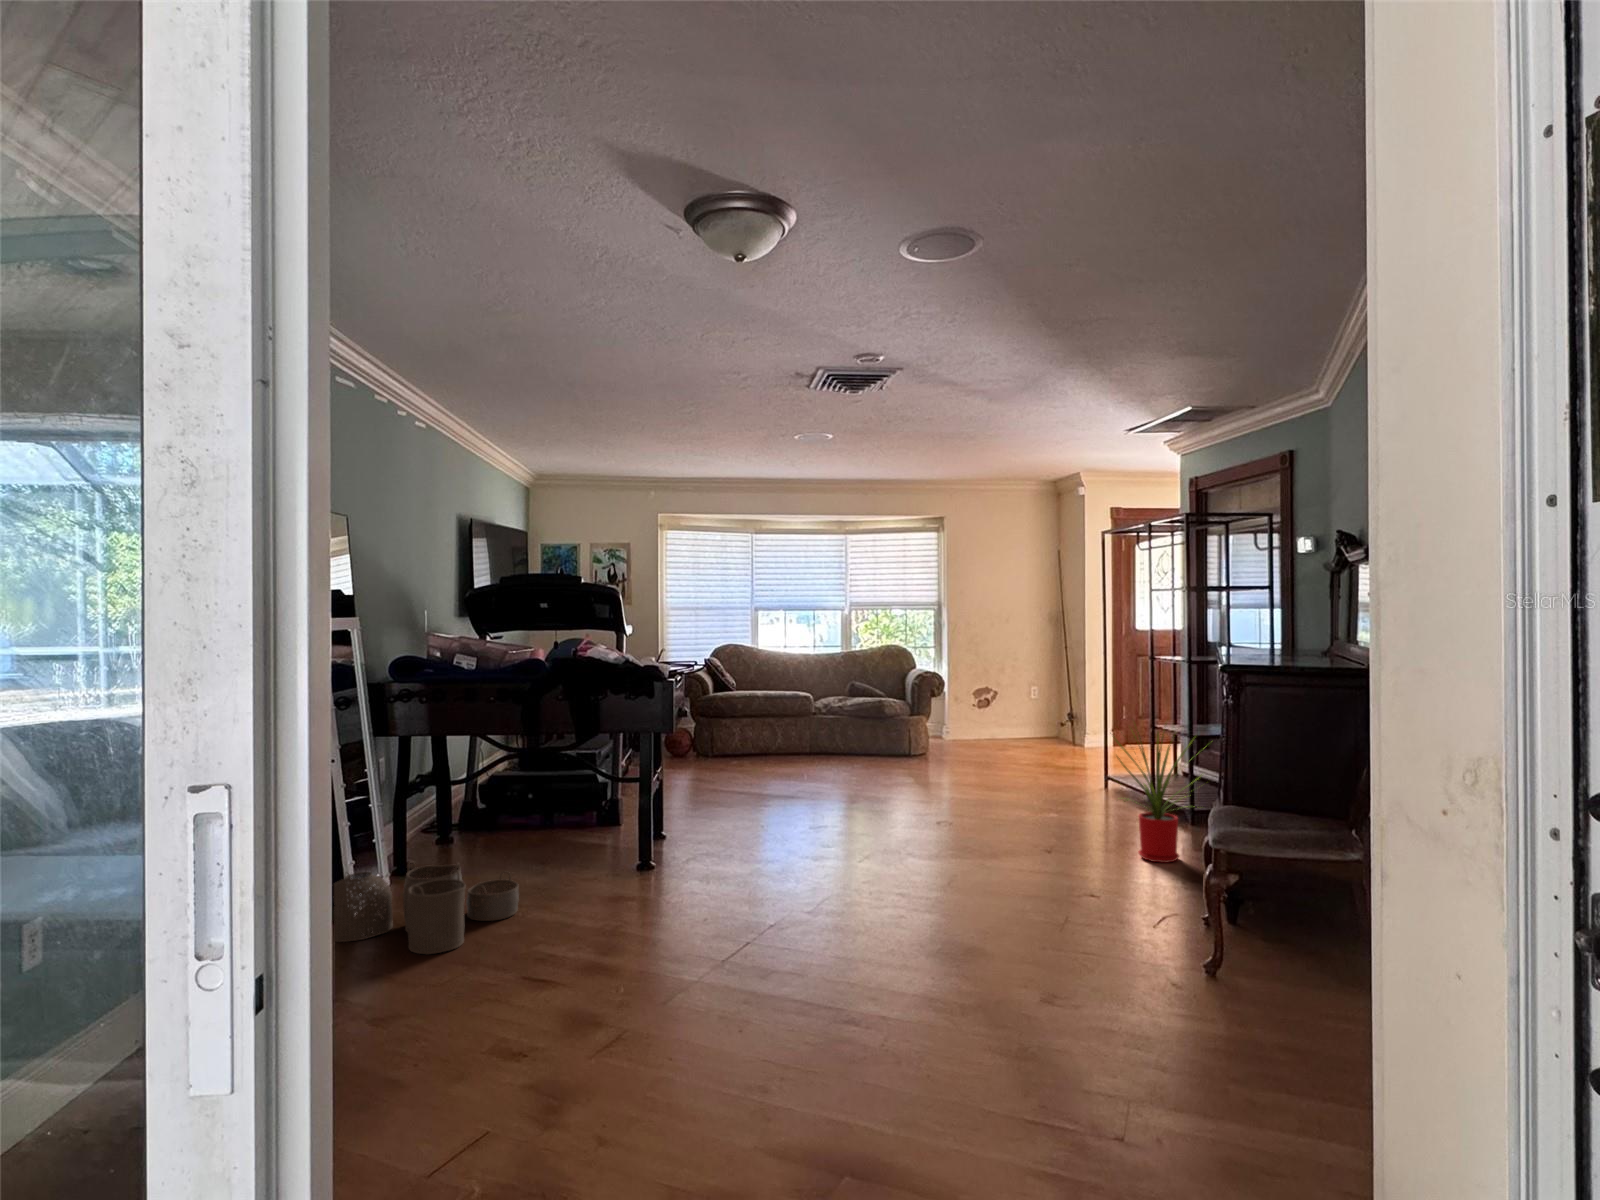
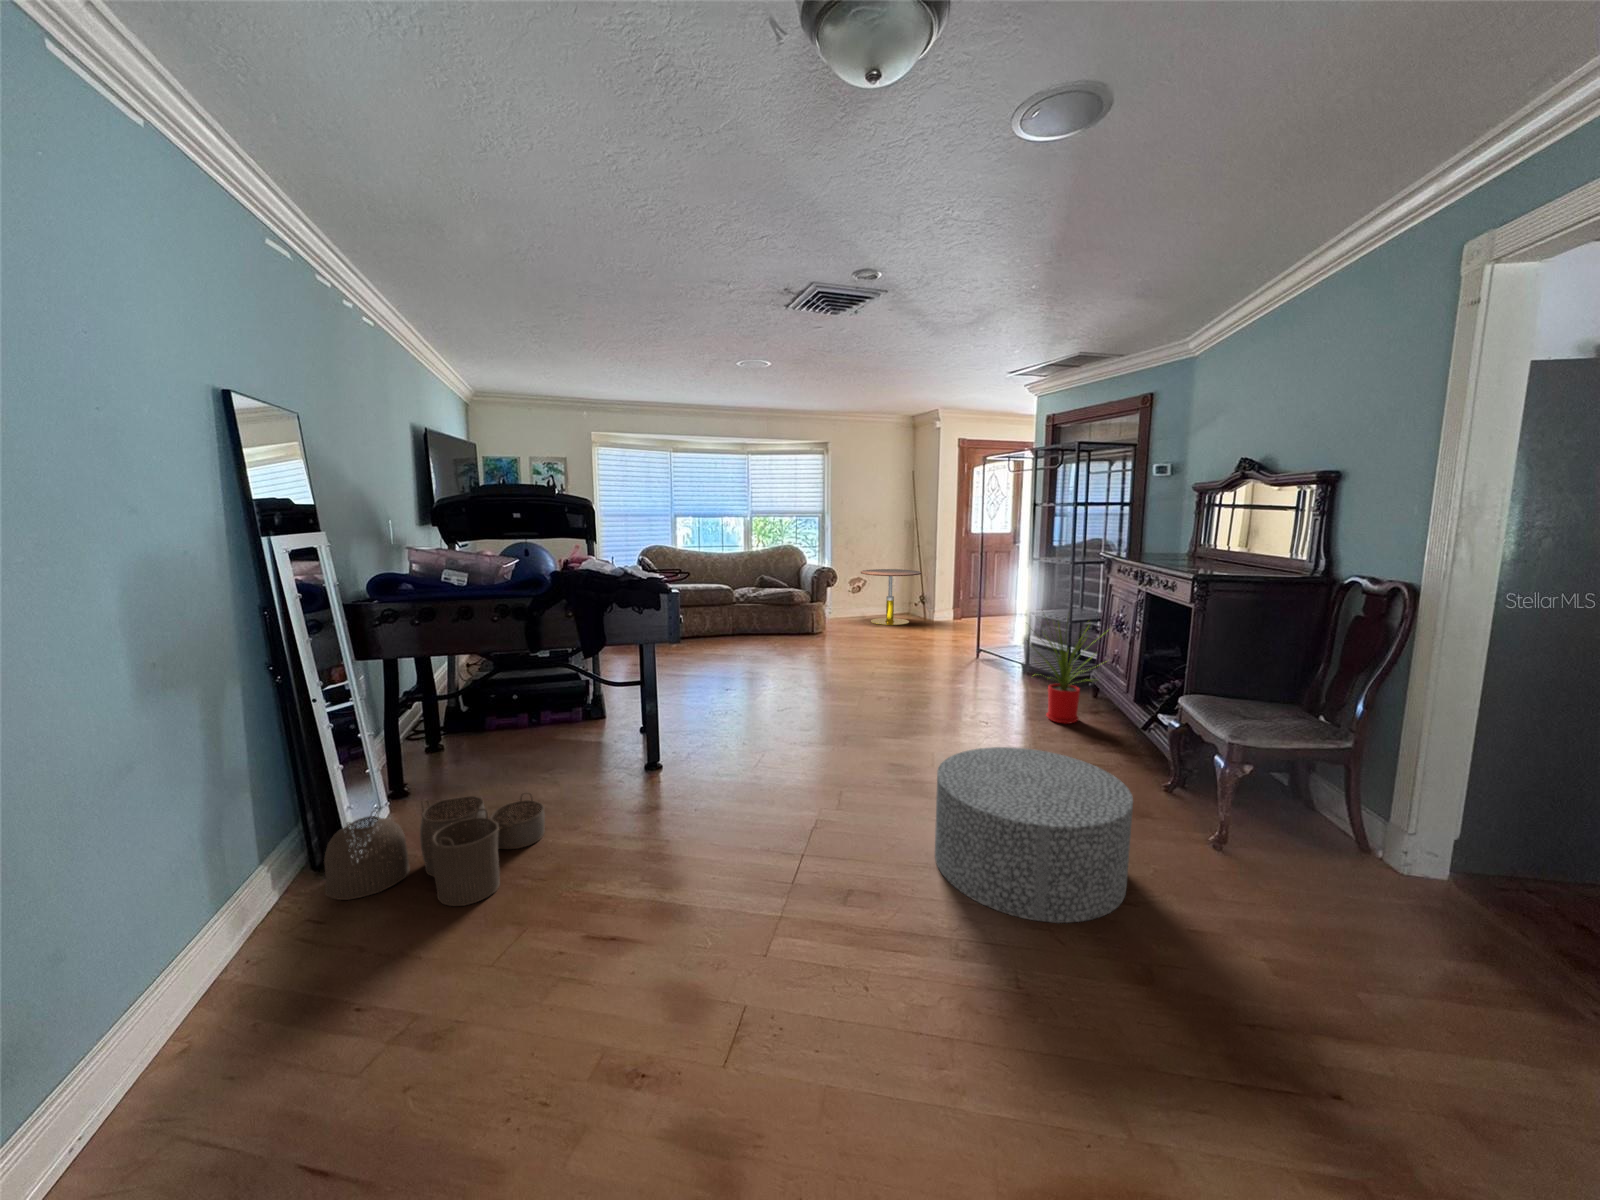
side table: none [985,677,1066,750] -> present [861,569,921,625]
ottoman: none [882,852,1084,1021] -> present [935,747,1133,923]

